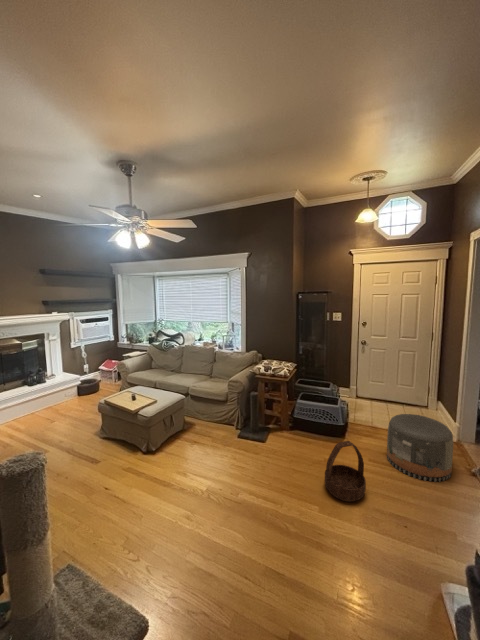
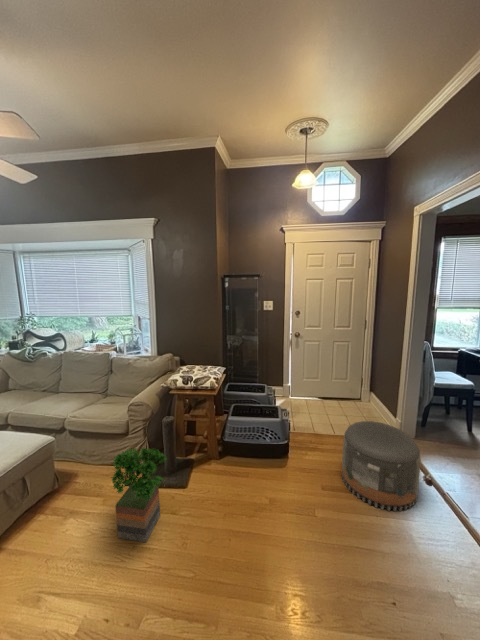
potted tree: none [221,403,254,462] -> present [111,448,166,542]
basket: present [325,441,366,502] -> none [280,489,340,589]

